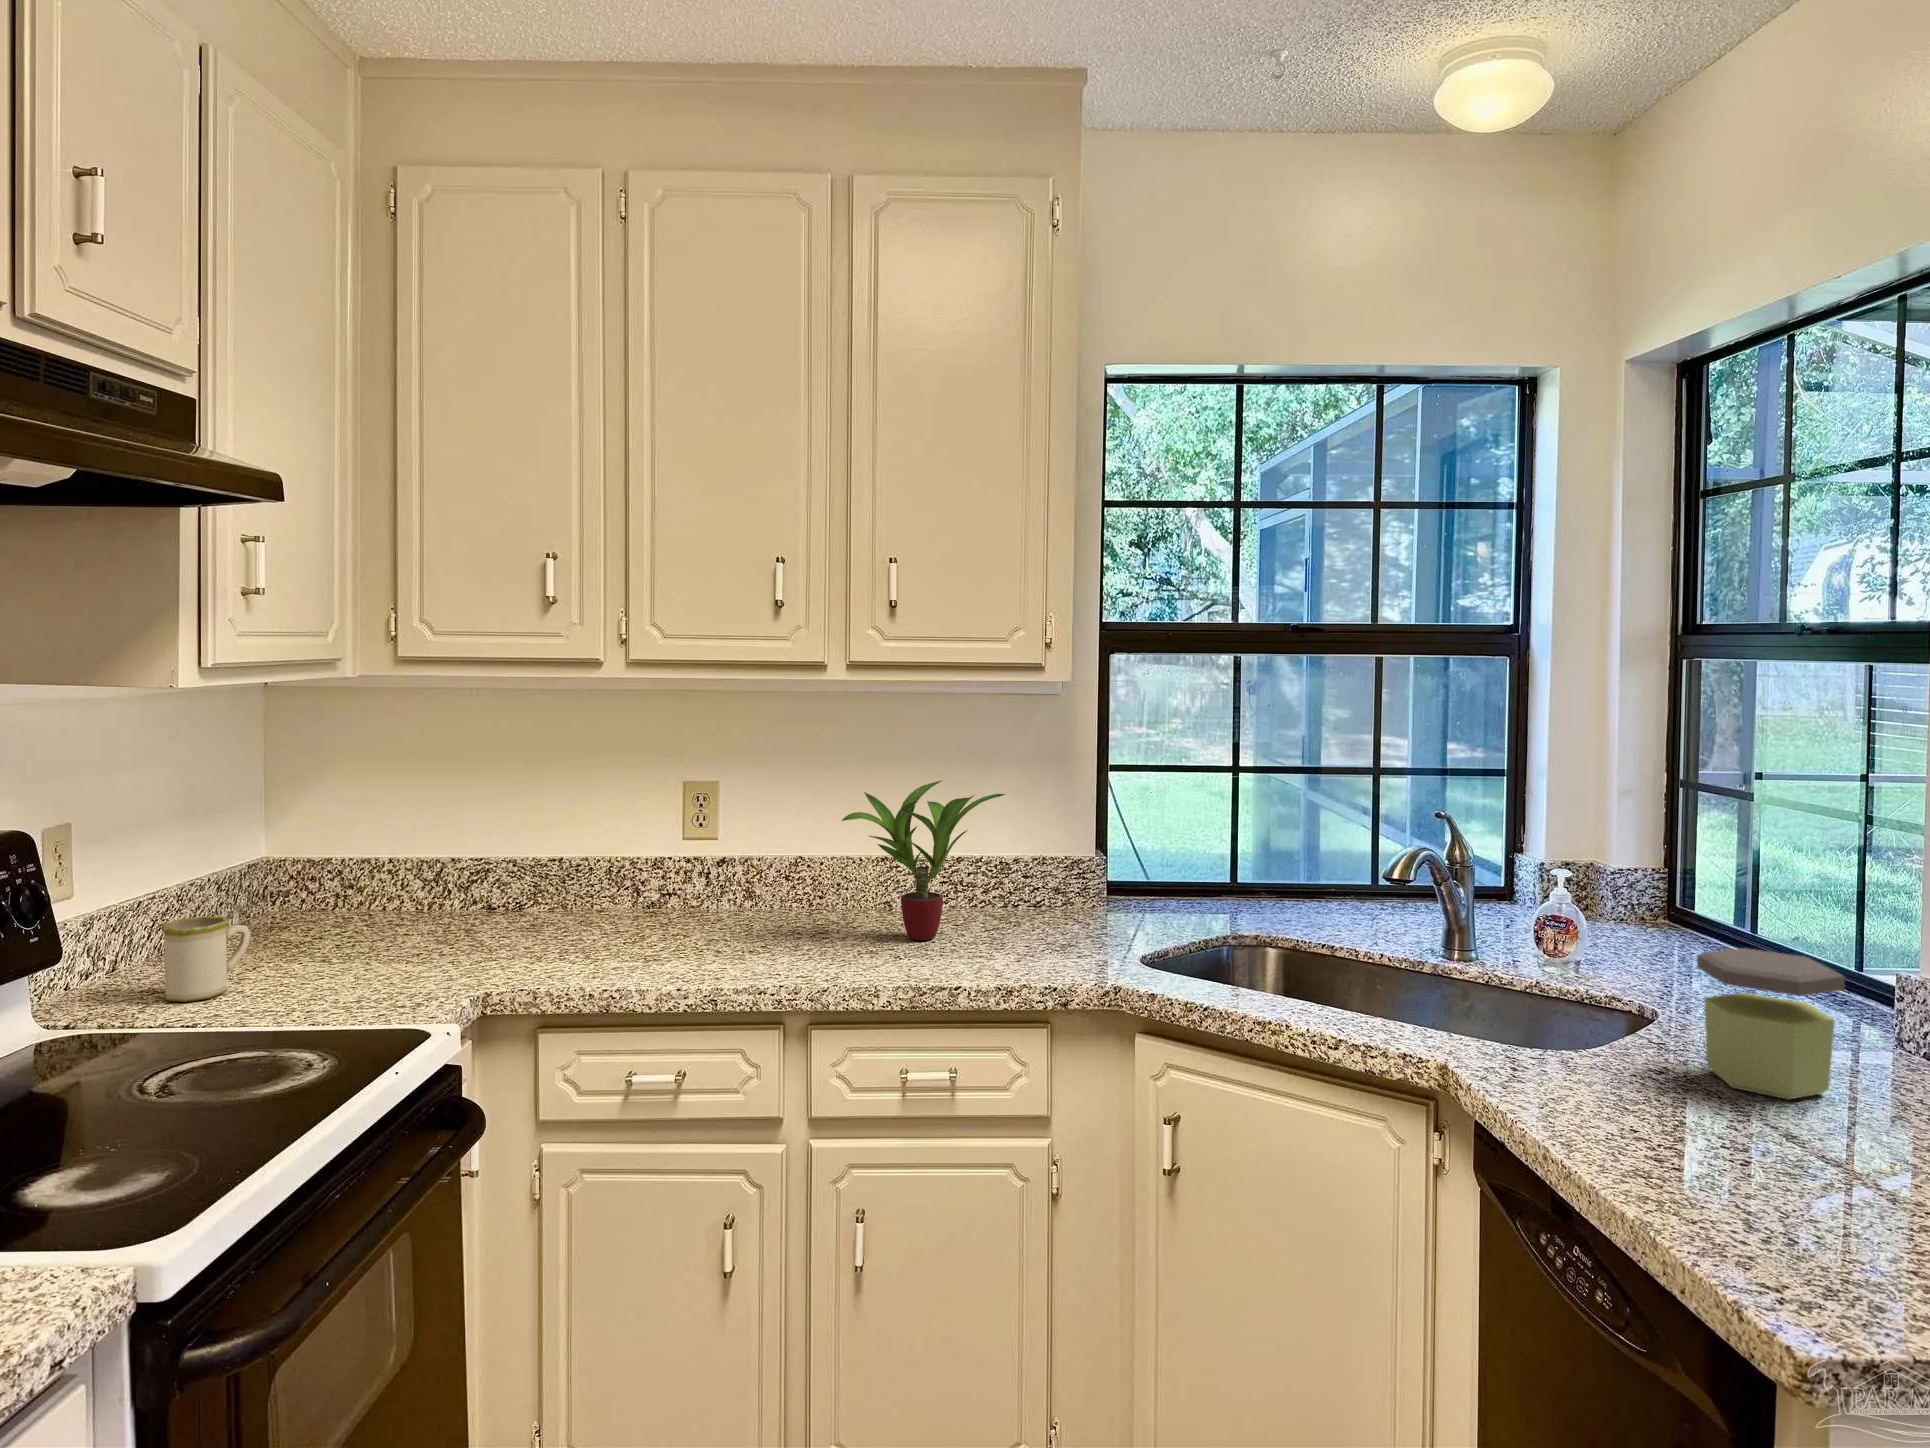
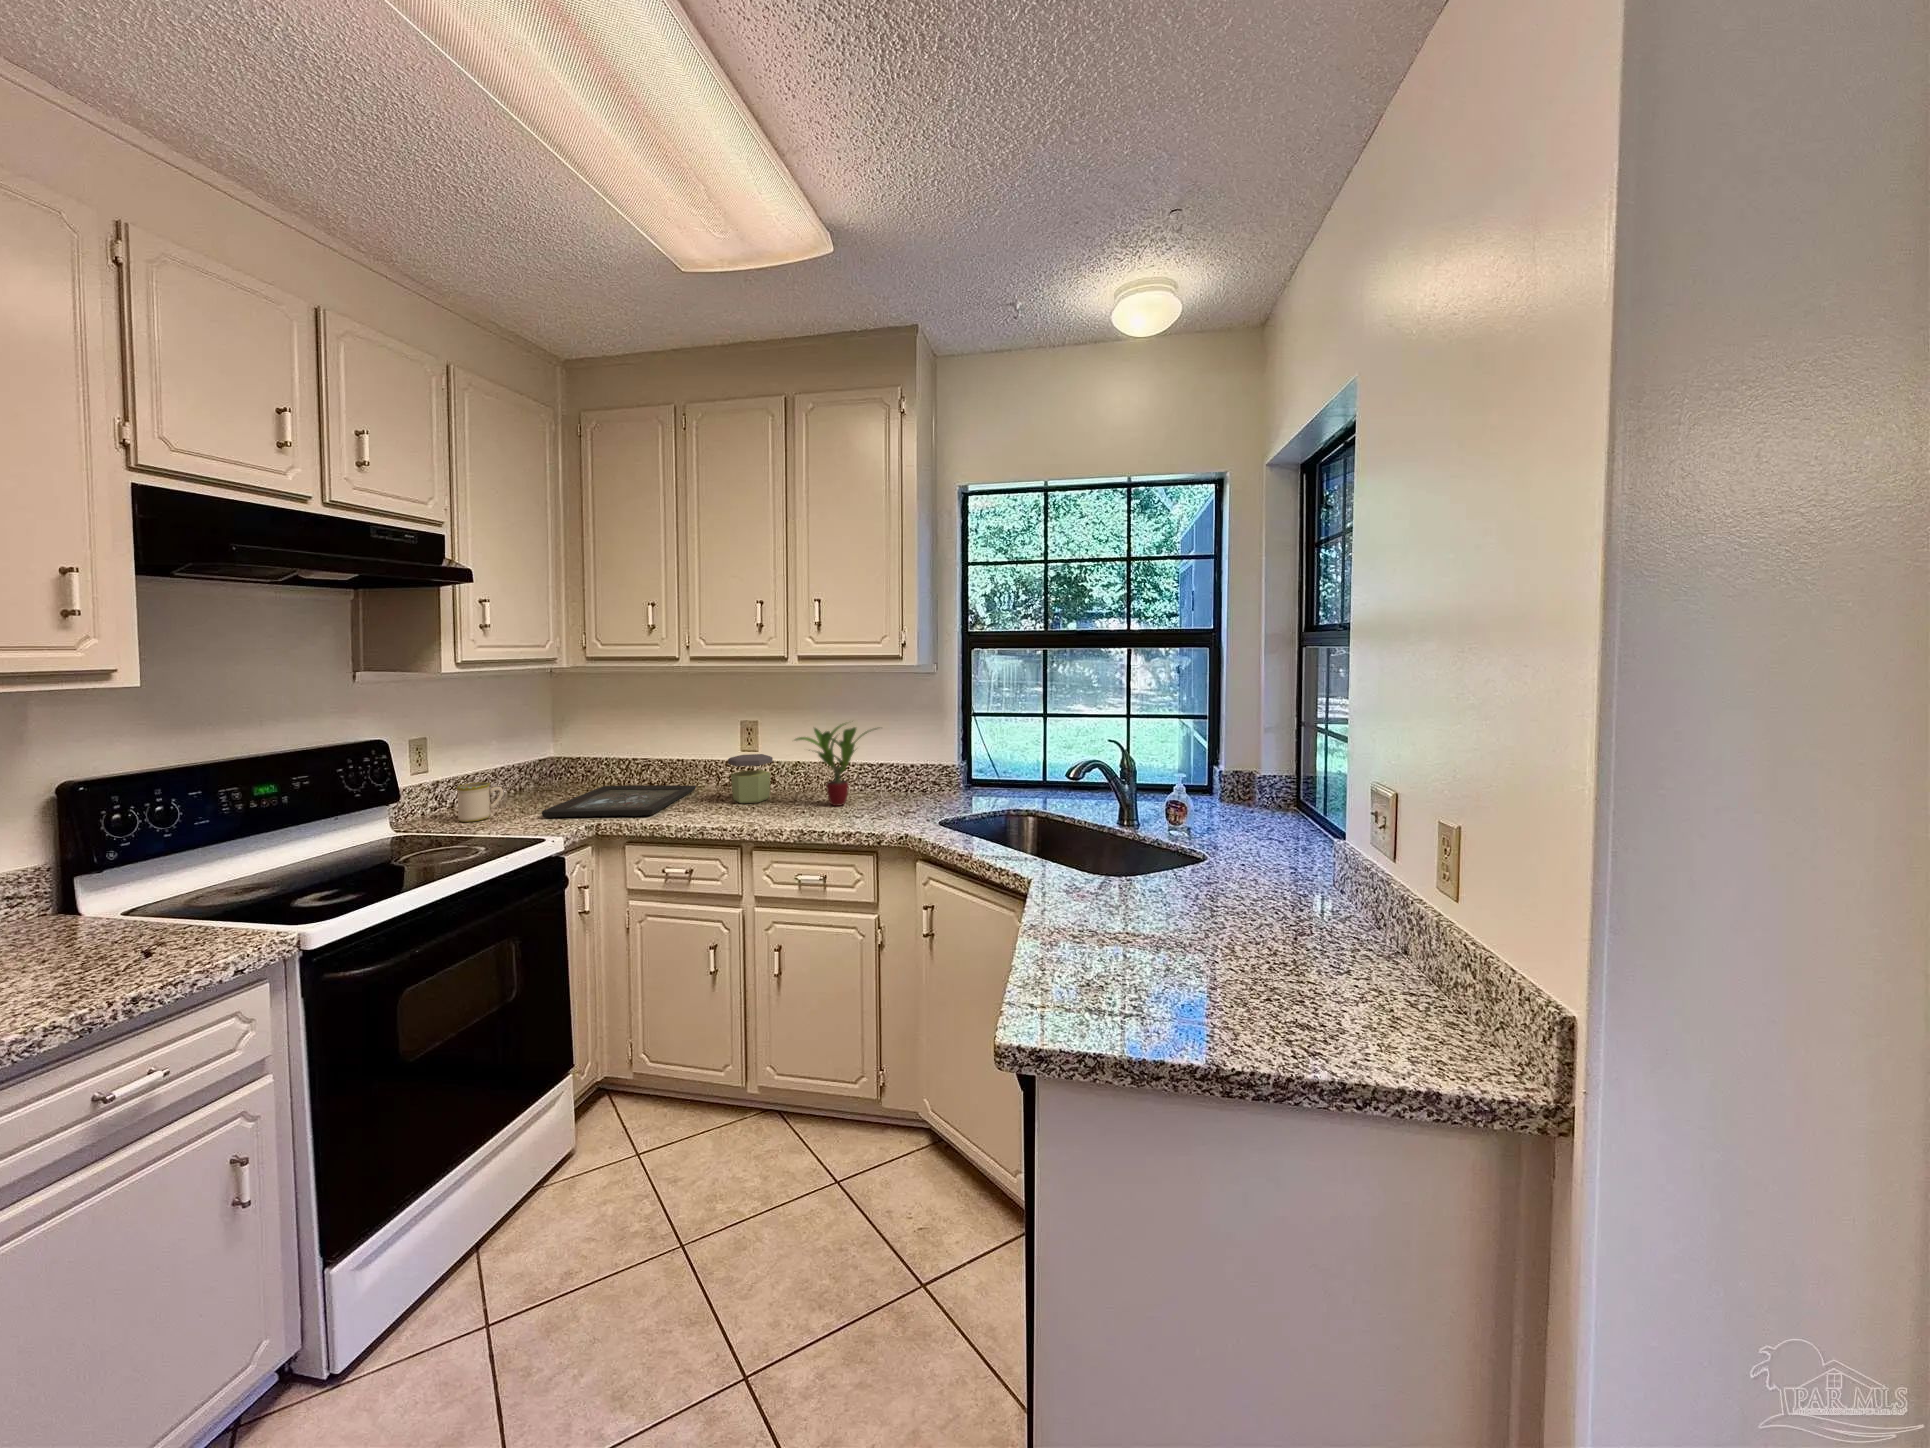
tray: none [351,909,604,985] -> present [542,785,696,818]
jar: present [1697,948,1845,1100] -> present [728,754,773,803]

